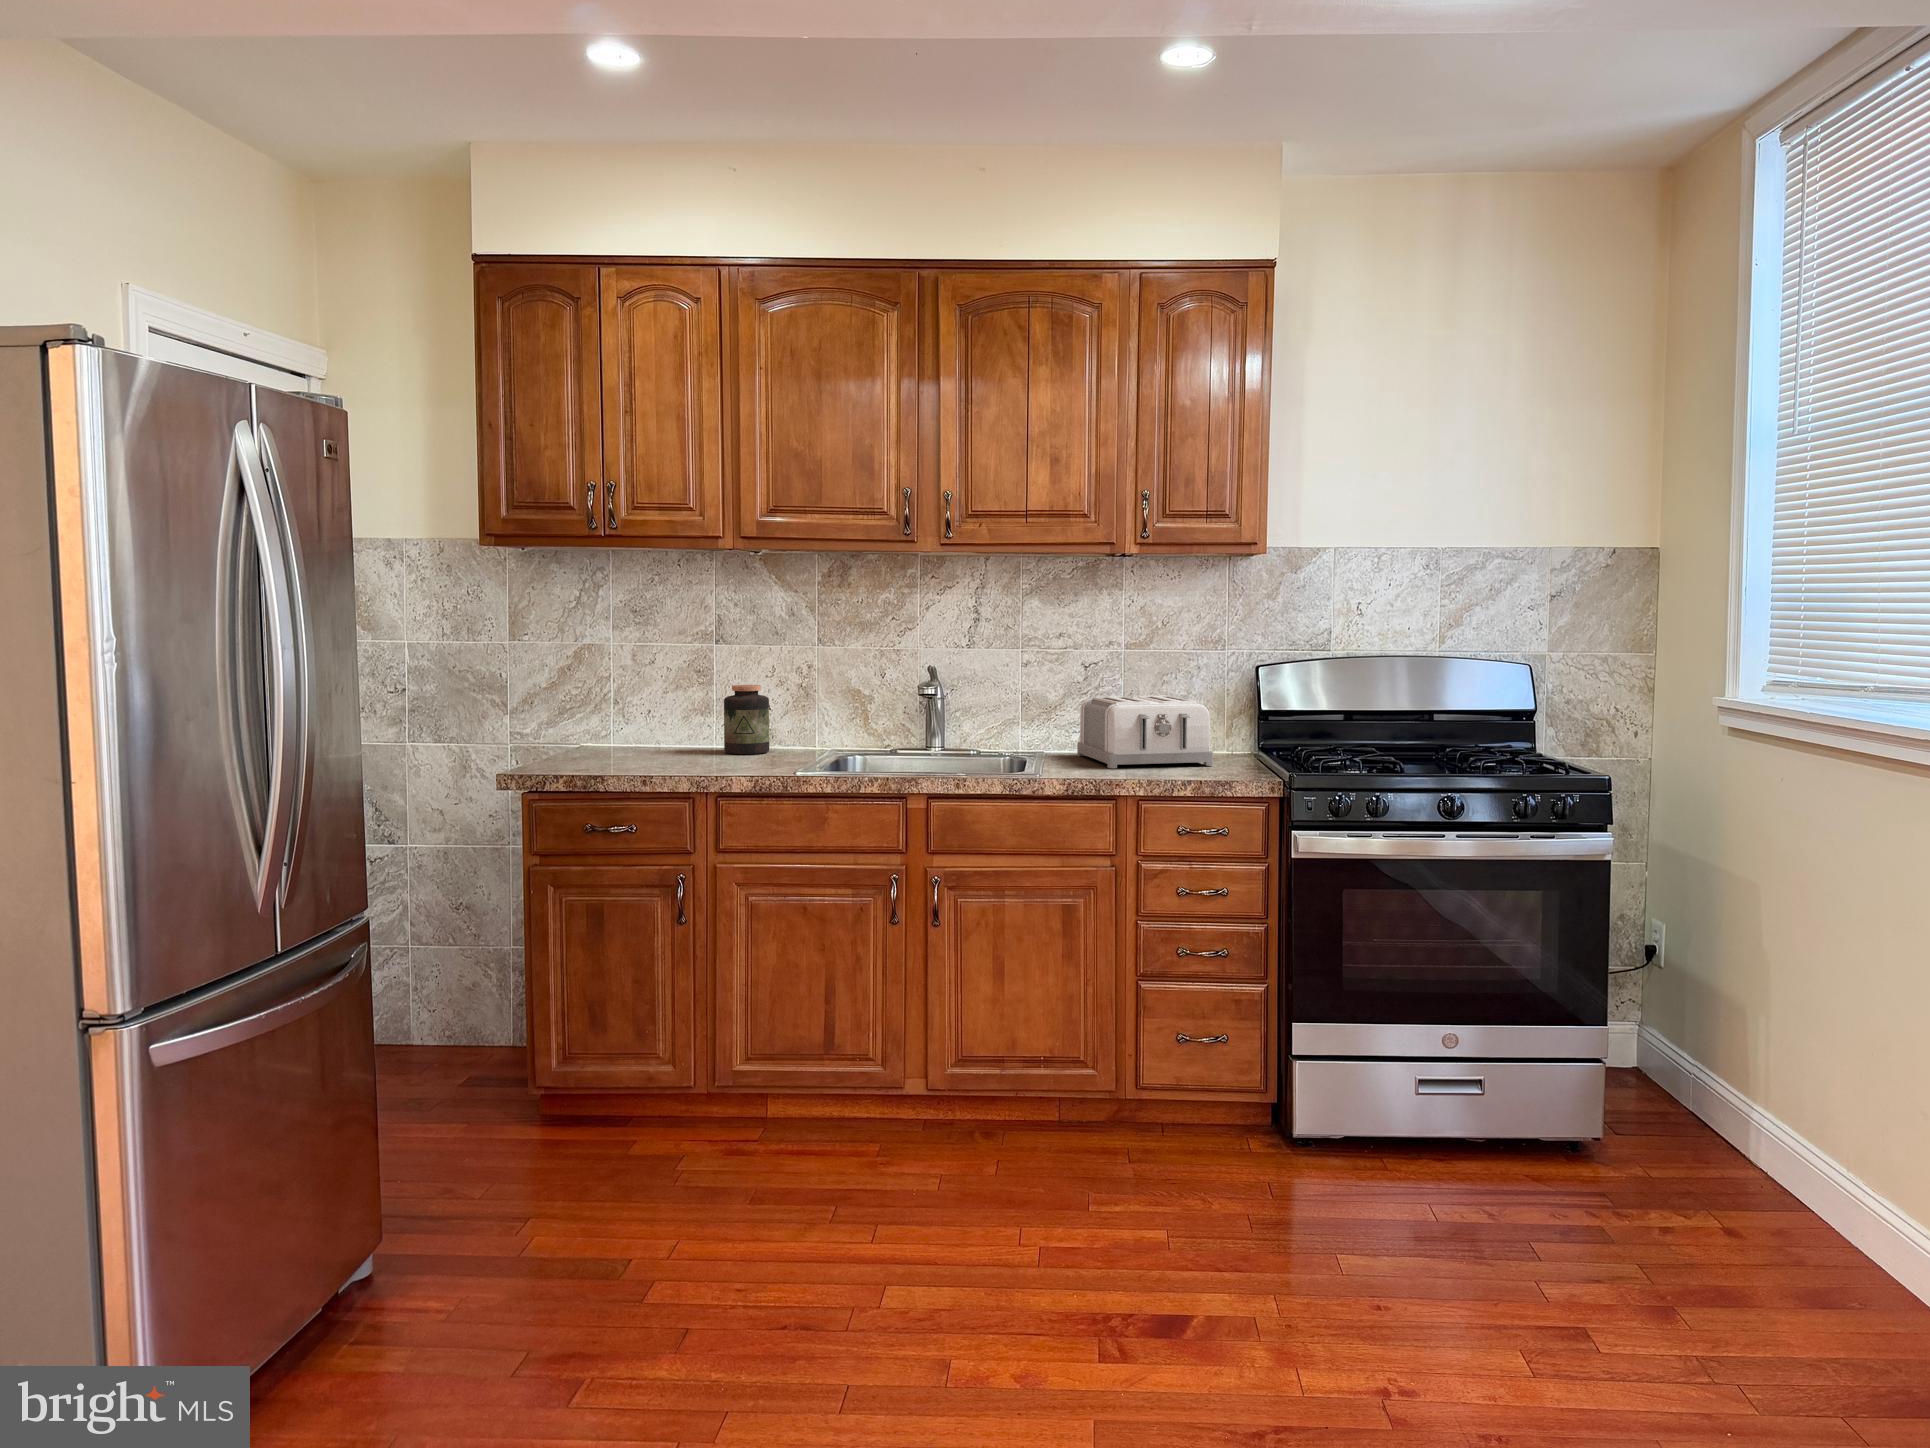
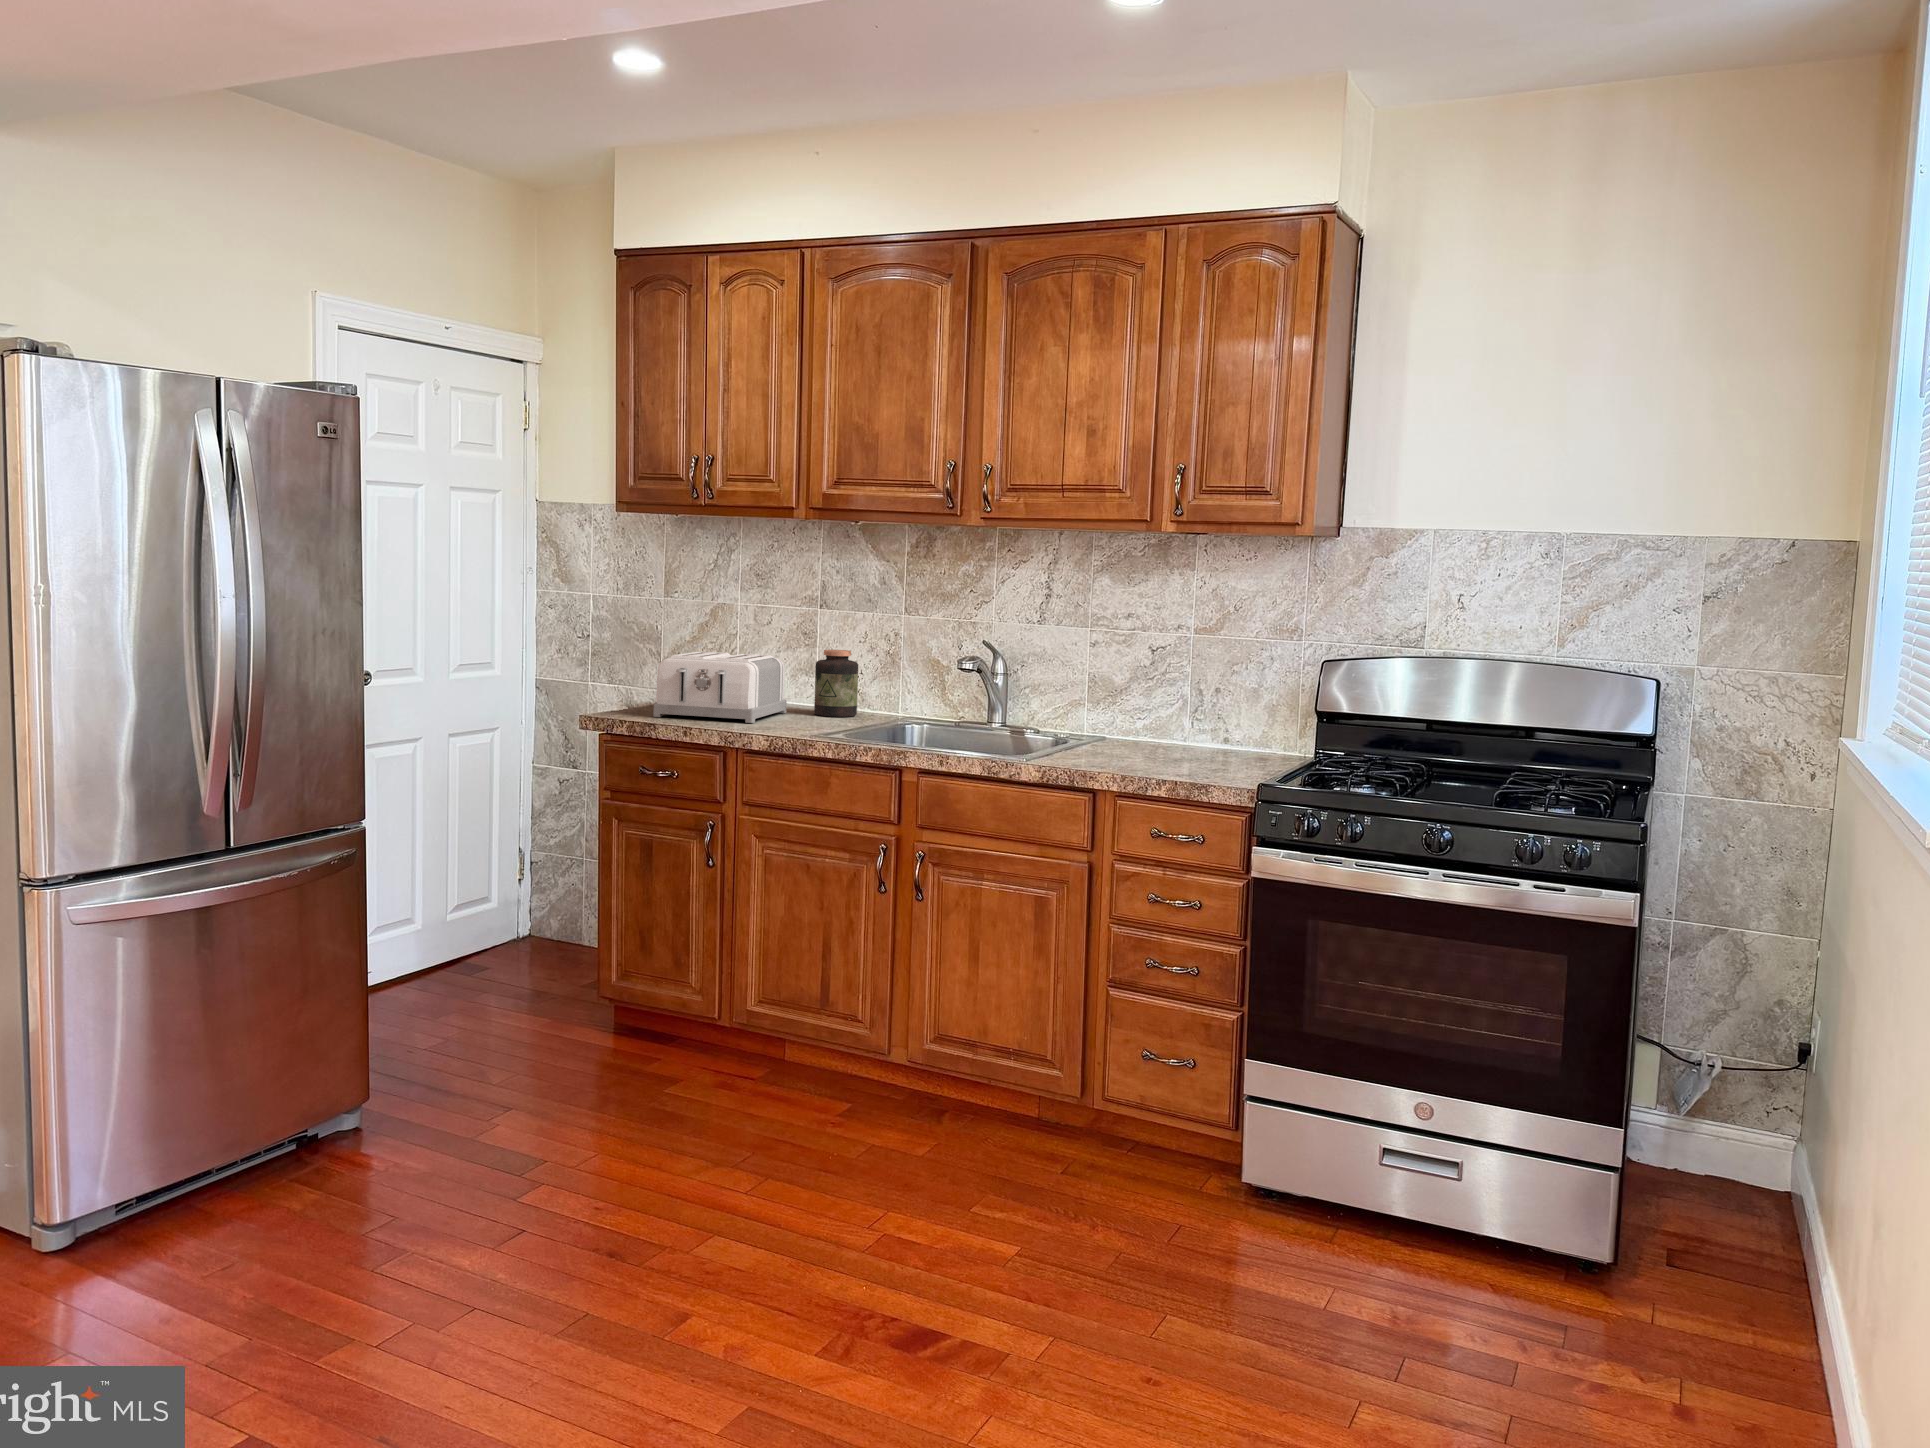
toaster: present [1077,696,1213,768] -> present [653,651,787,723]

